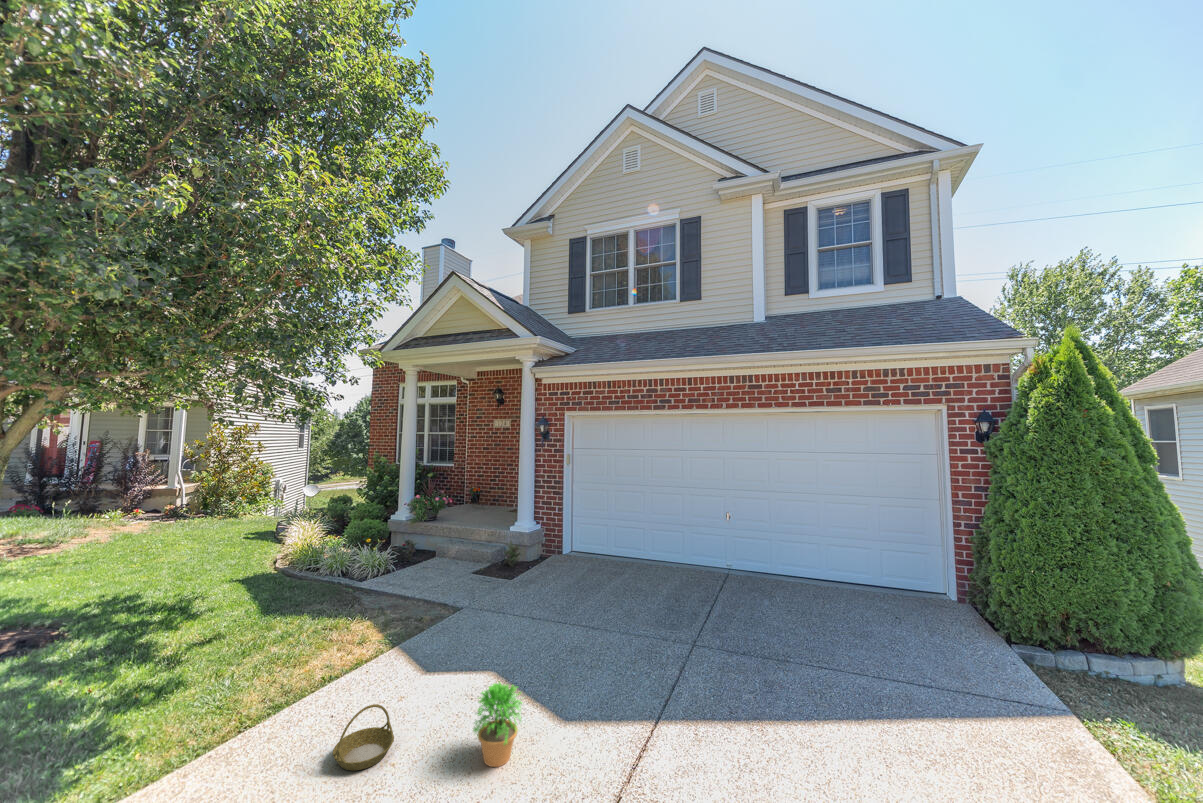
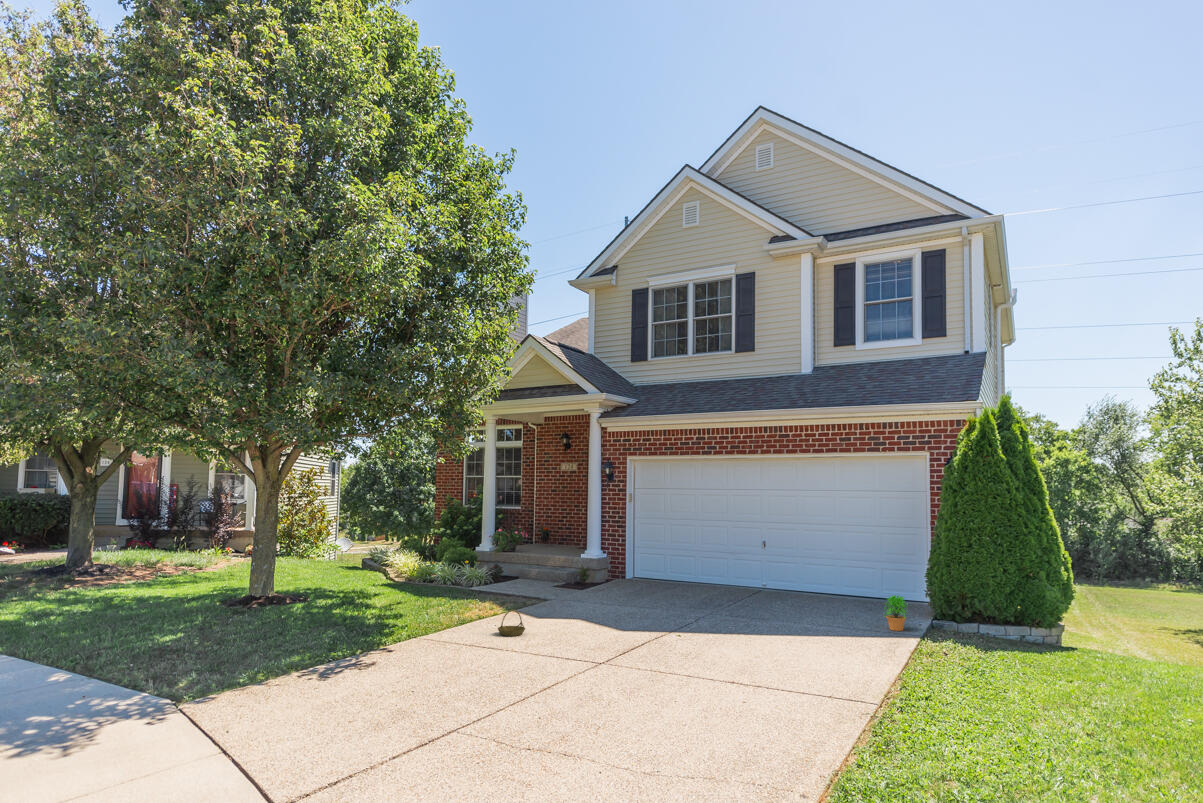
potted plant: present [473,682,522,767] -> present [884,595,906,631]

